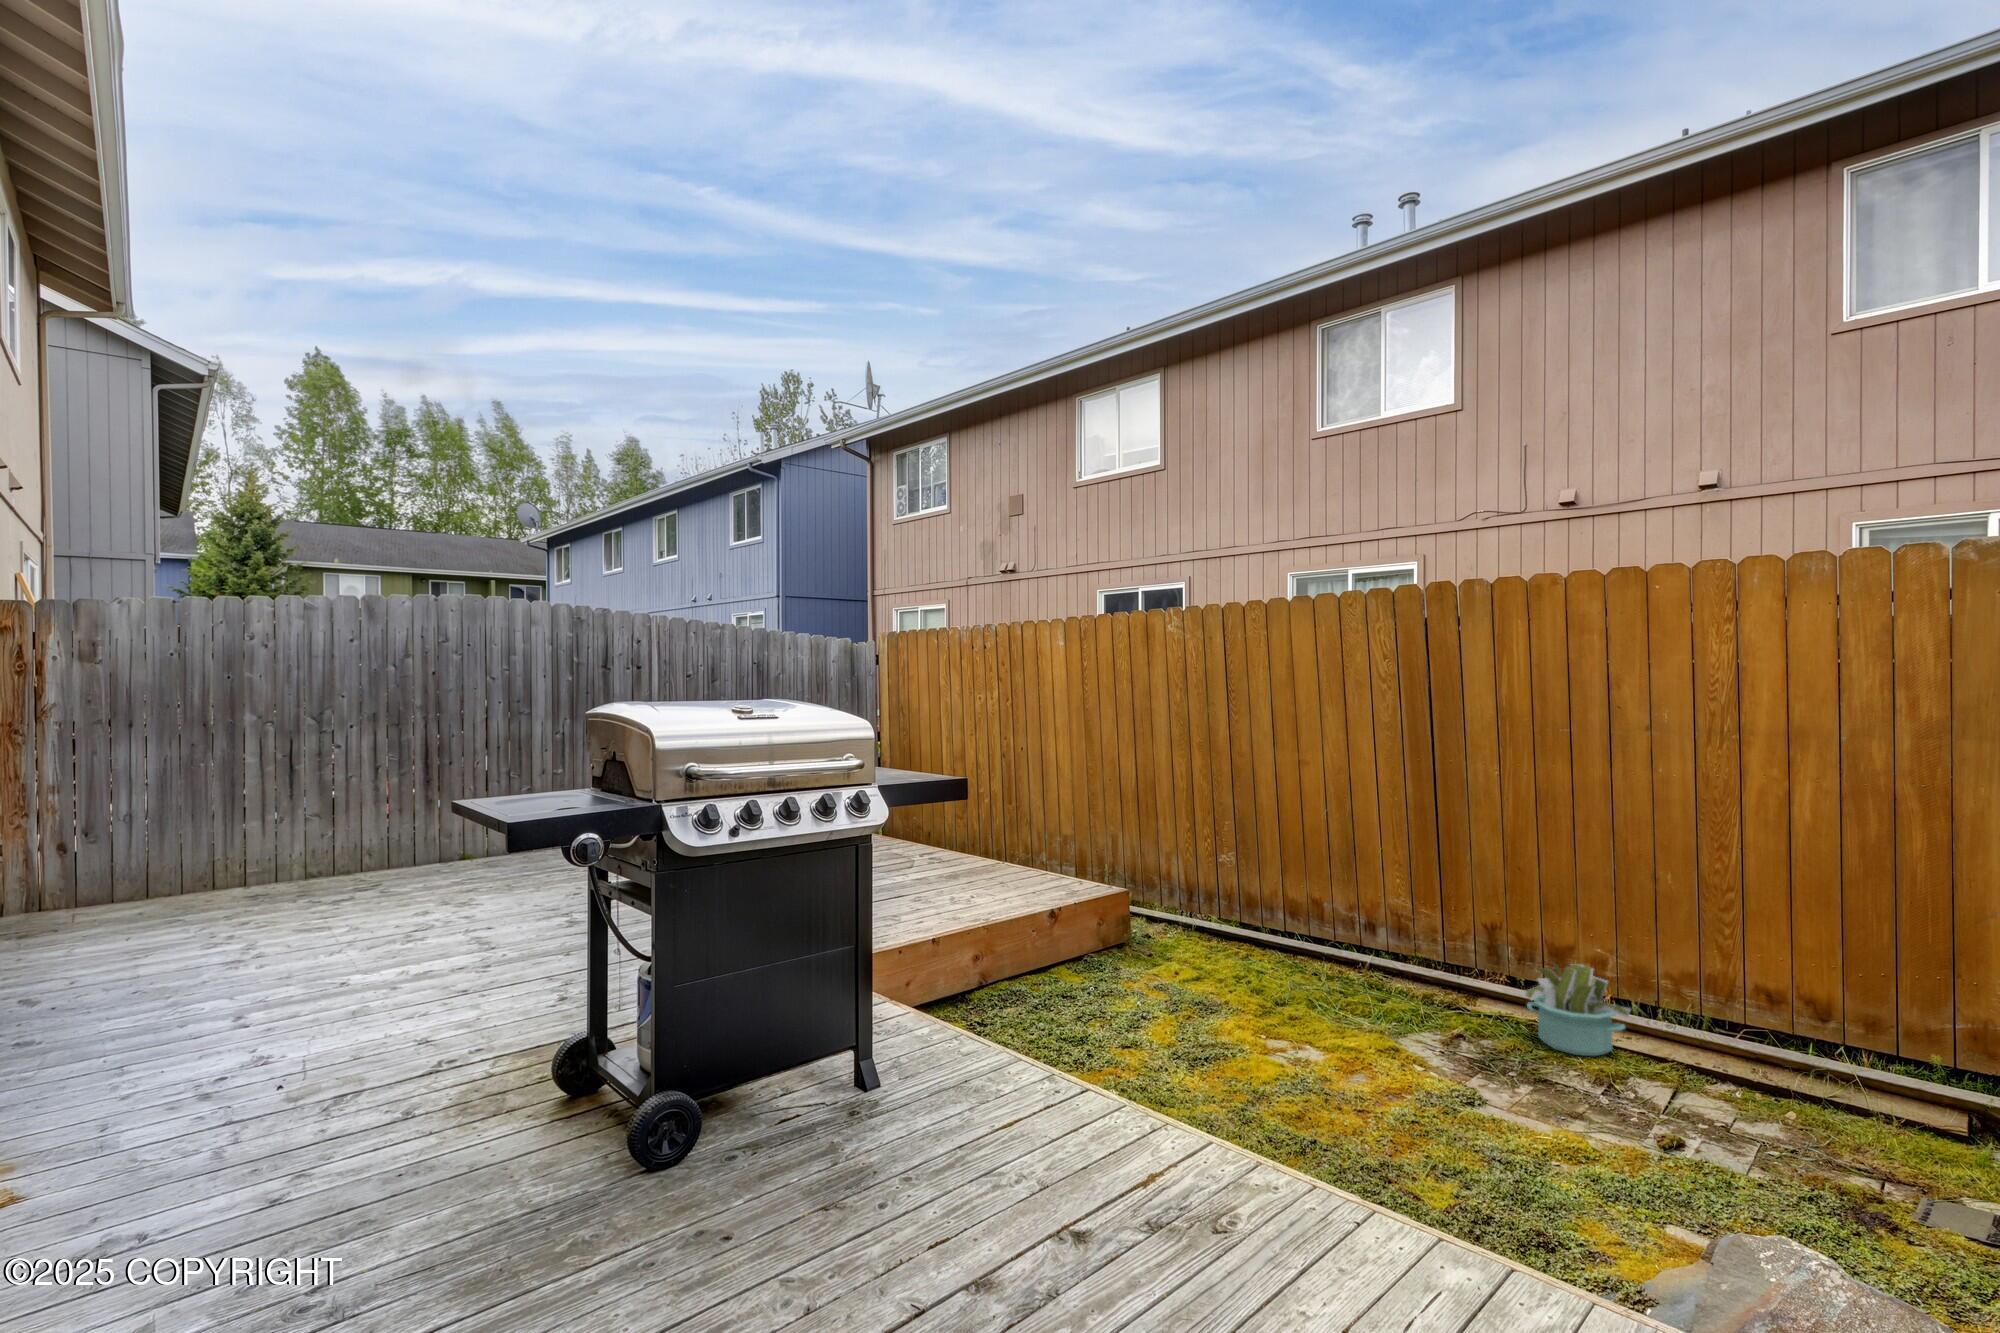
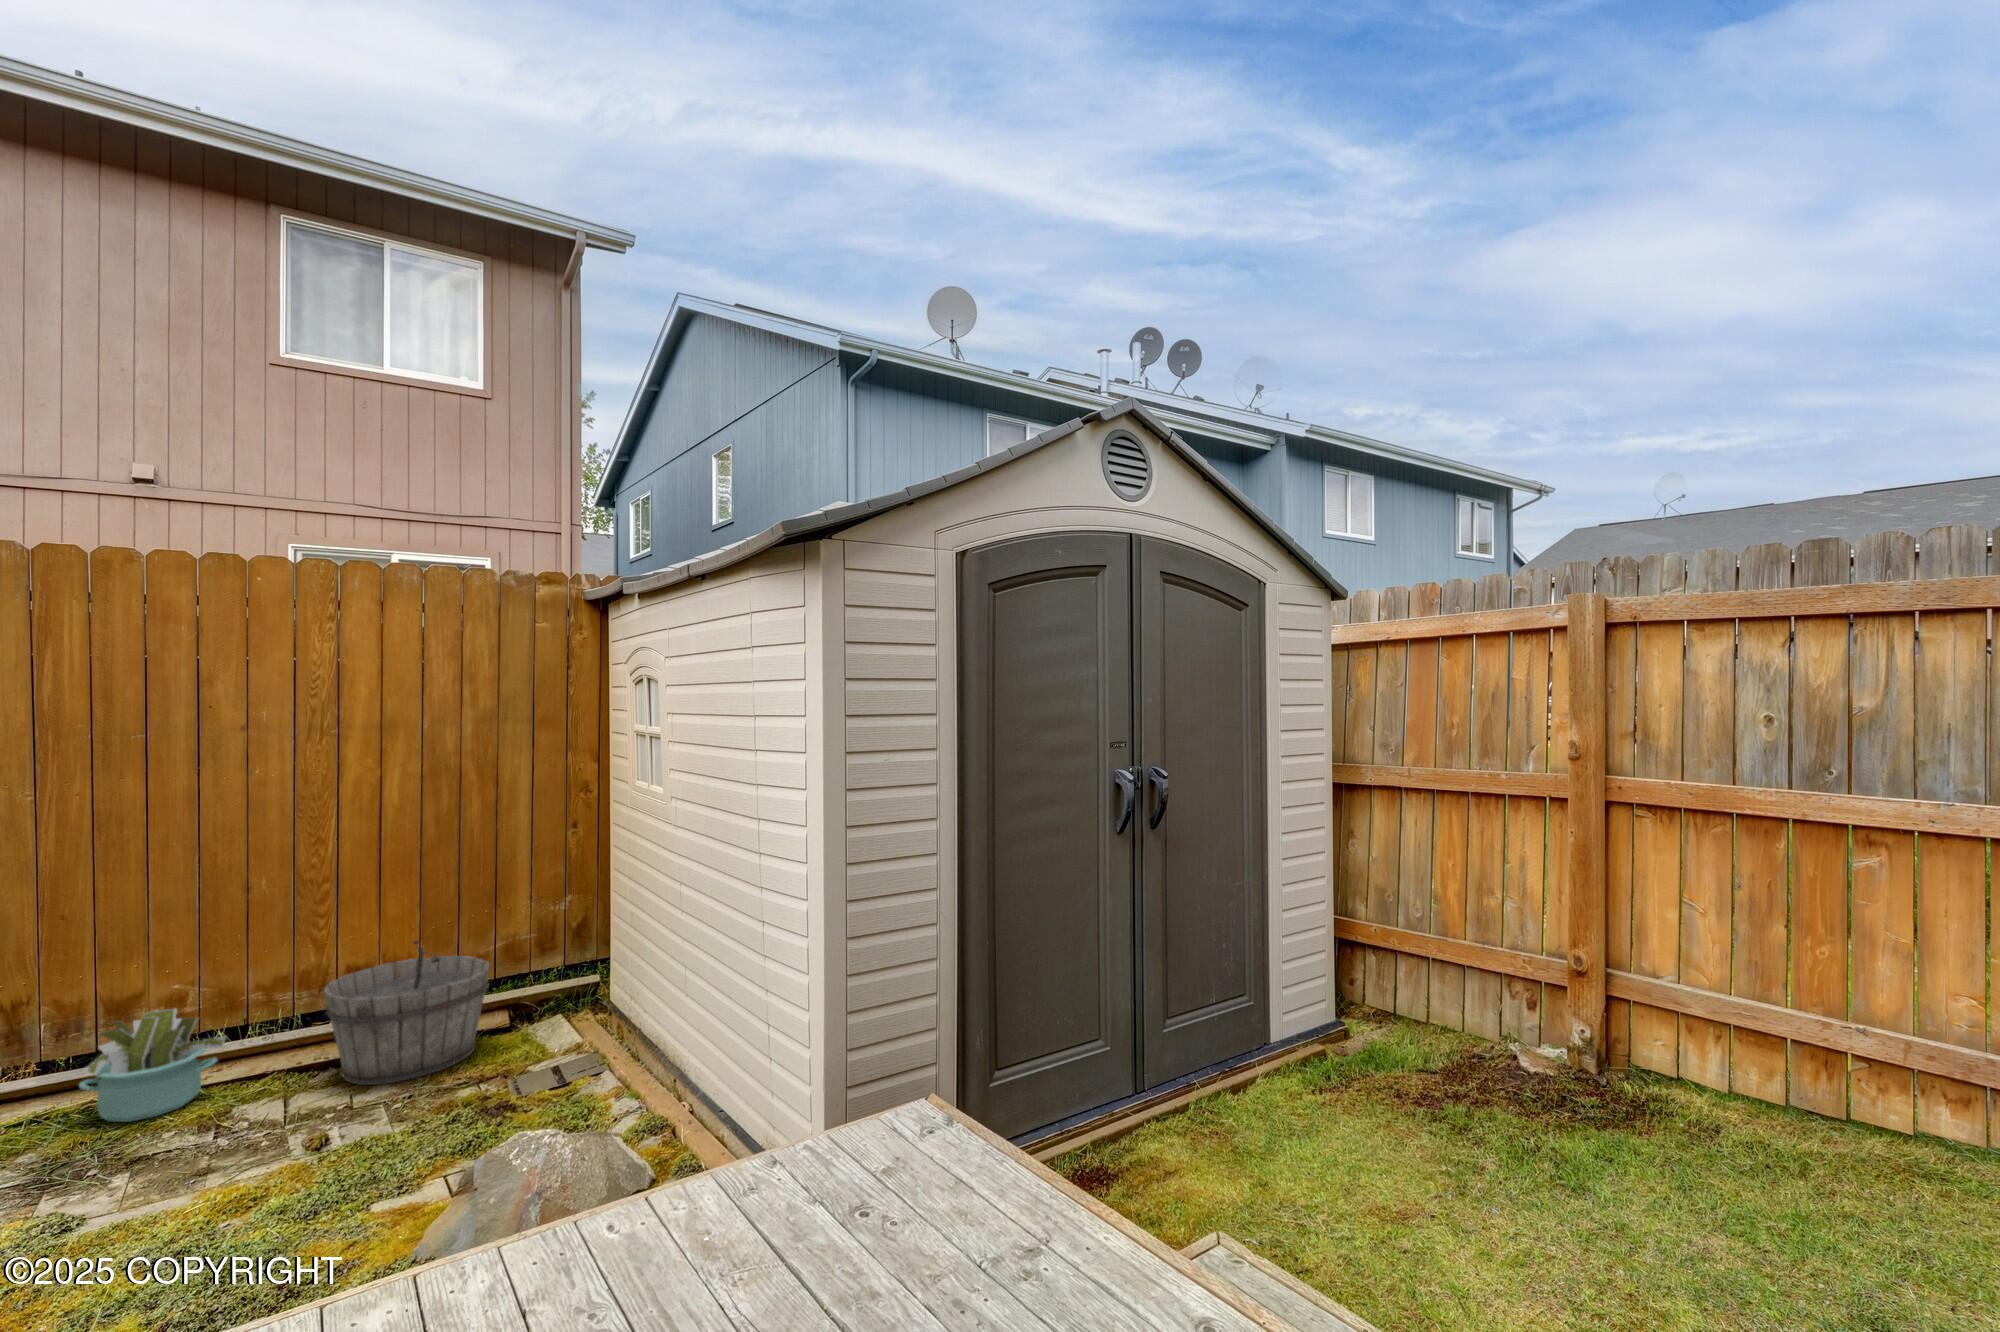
wooden bucket: none [1714,980,1925,1144] -> present [324,940,490,1085]

